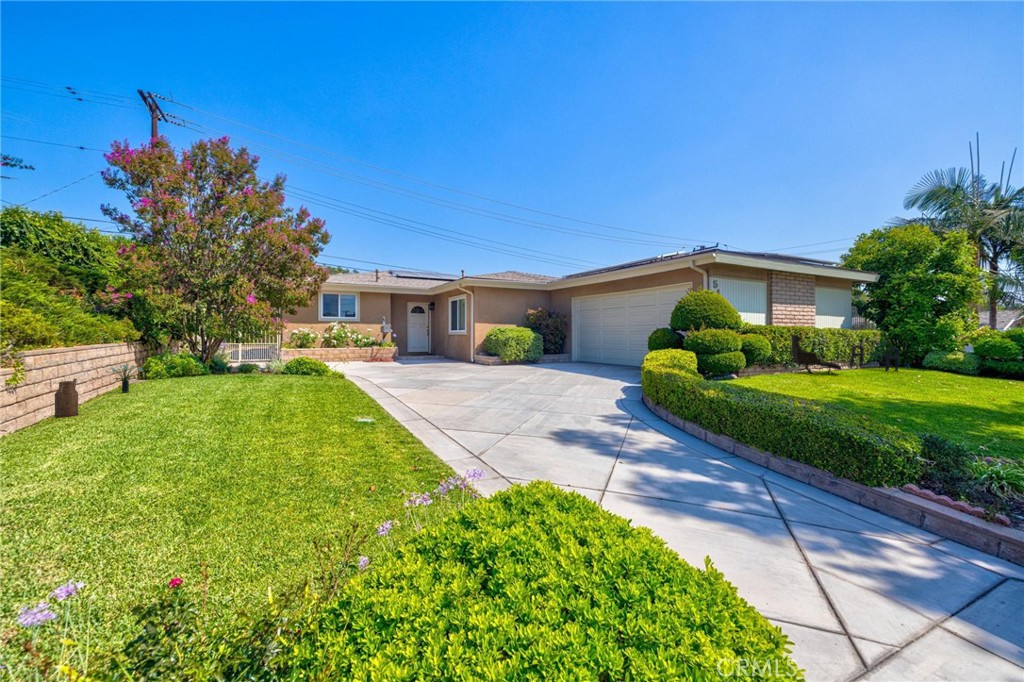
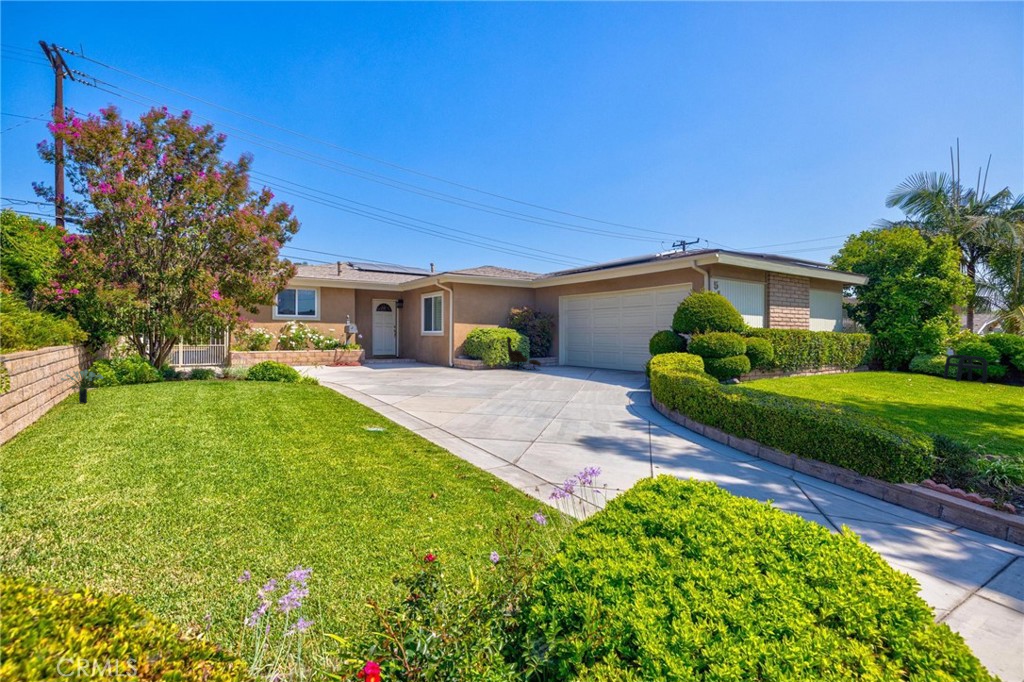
lounge chair: present [791,334,842,374] -> present [507,337,541,370]
bench: present [850,345,899,371] -> present [944,355,987,383]
watering can: present [55,378,78,417] -> none [26,388,52,432]

